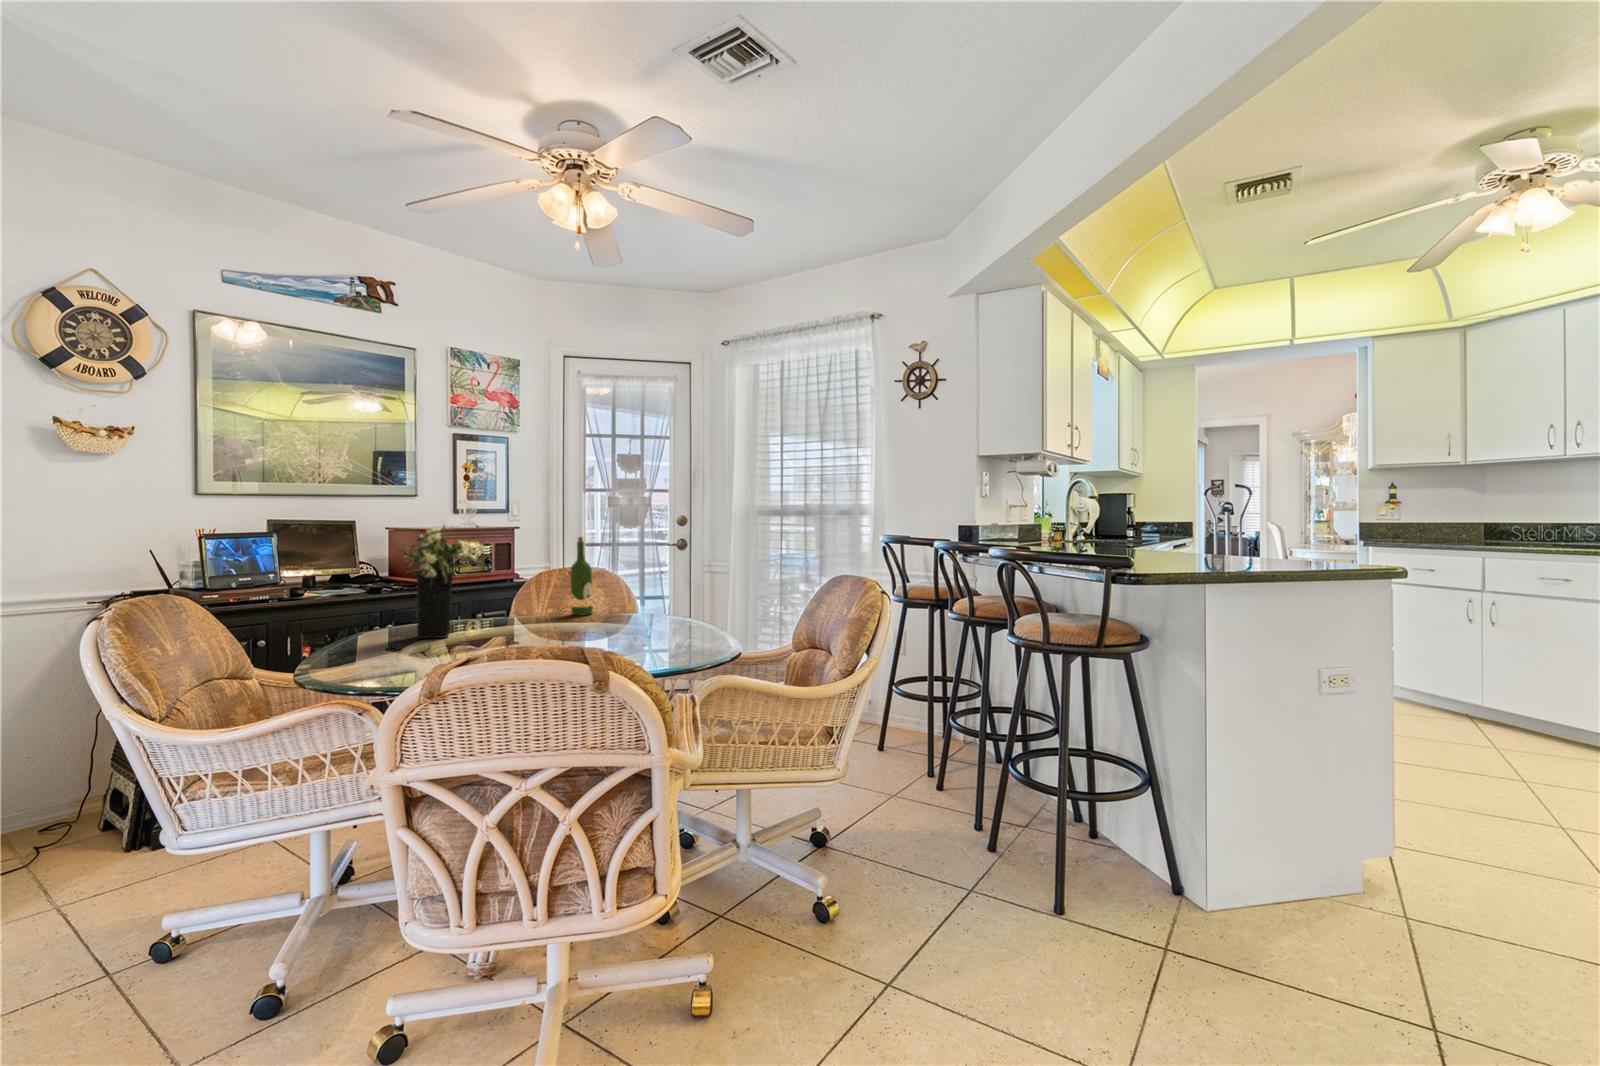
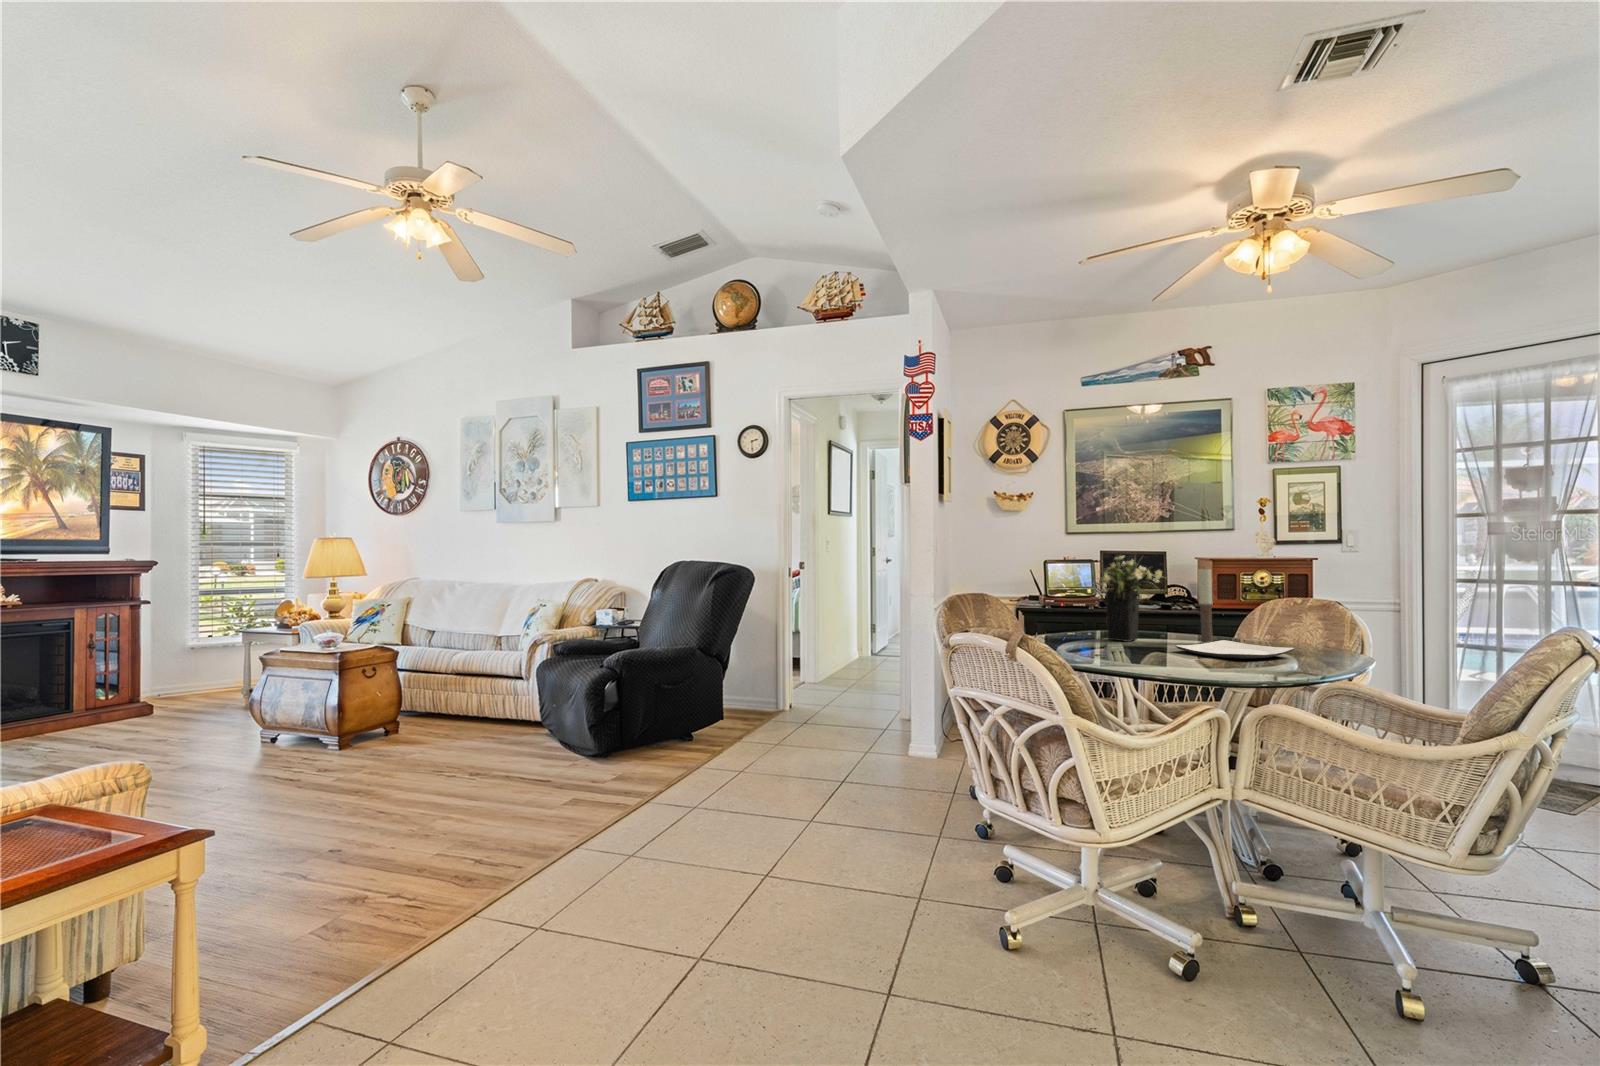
wine bottle: present [570,537,593,615] -> none [1280,568,1307,646]
candle: none [511,539,529,626] -> present [1197,569,1213,644]
plate: none [535,616,631,638] -> present [1175,640,1294,659]

